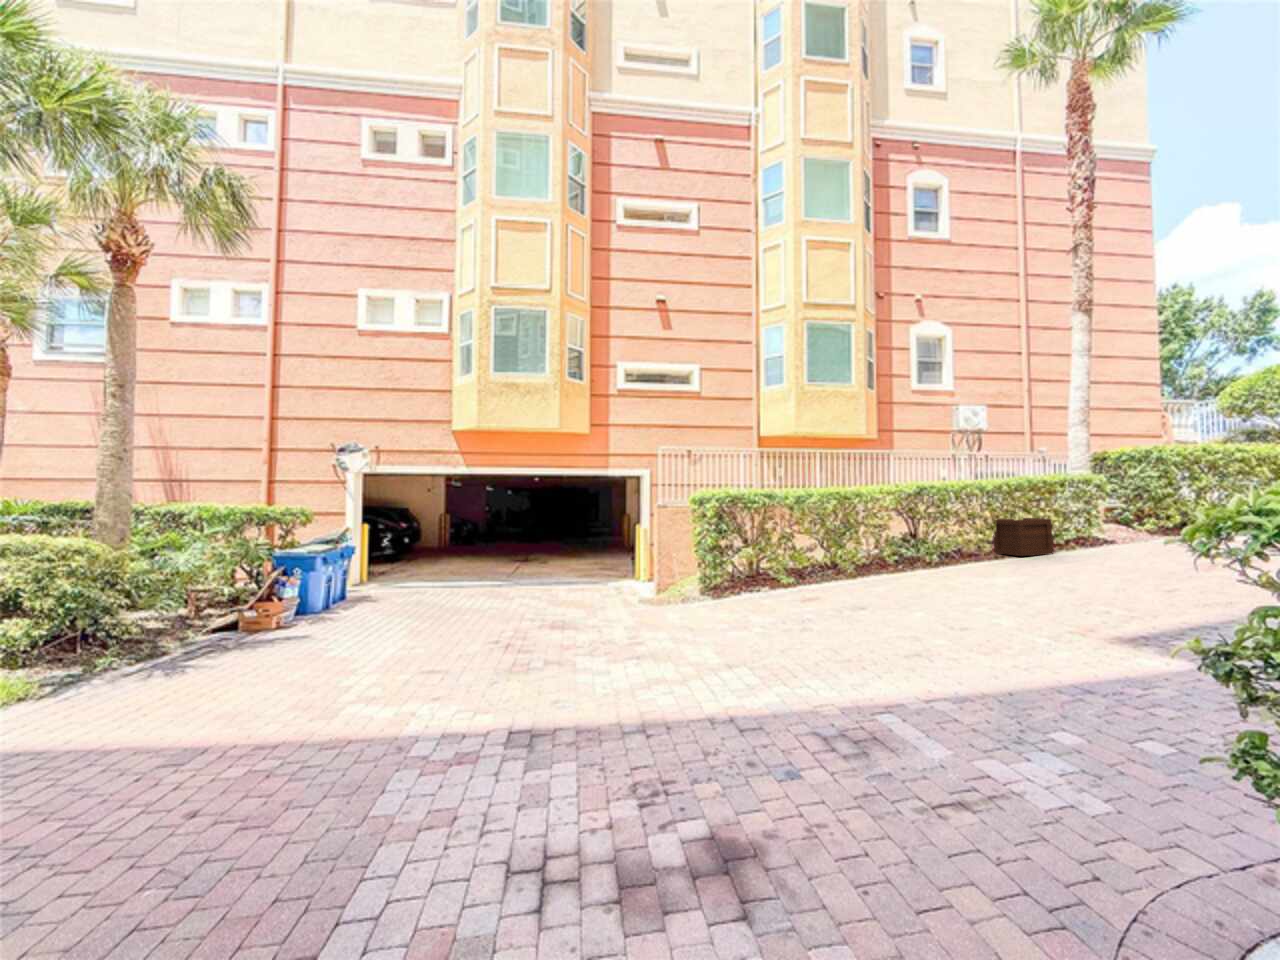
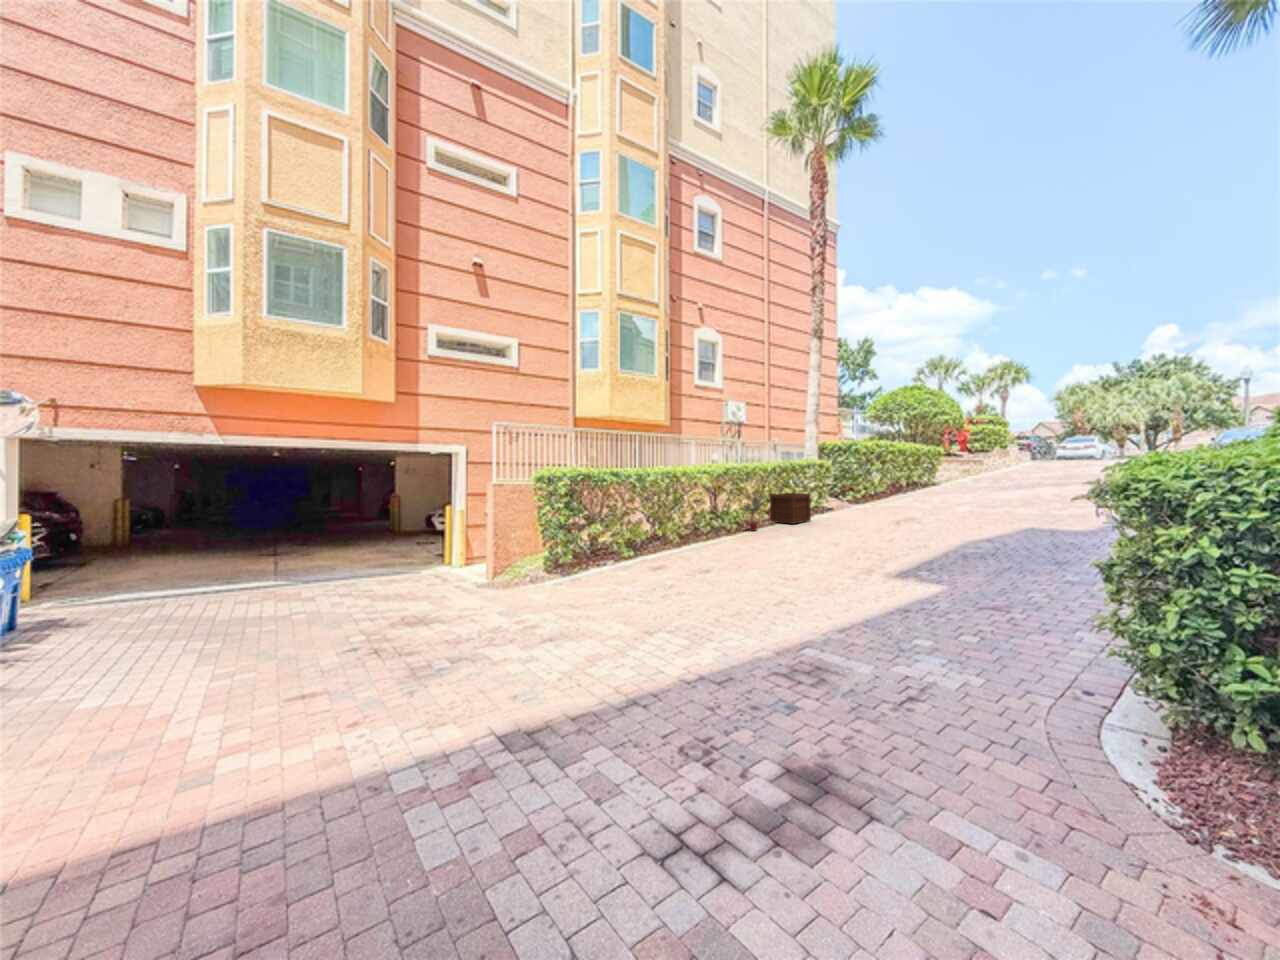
potted tree: none [941,514,976,563] -> present [742,492,764,531]

